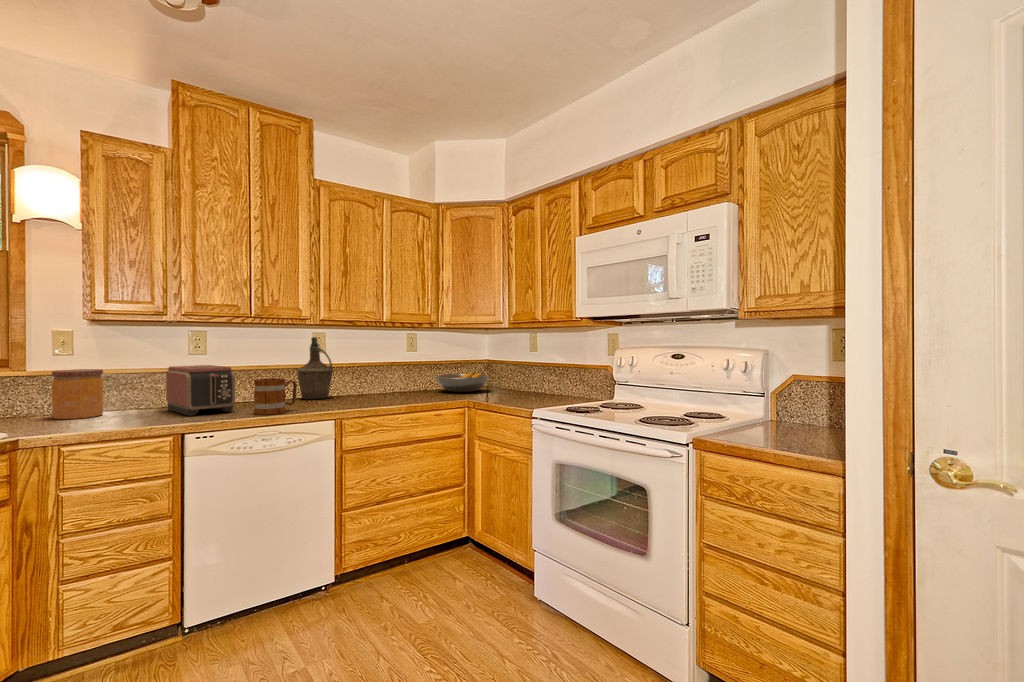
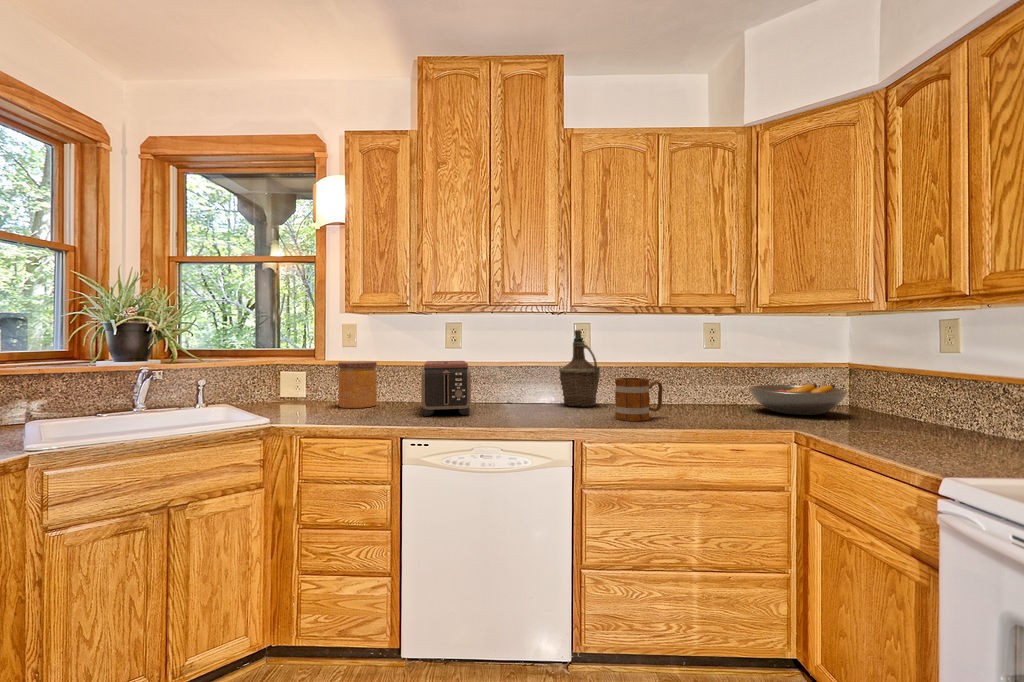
mug: present [254,378,297,415] -> present [615,378,663,421]

